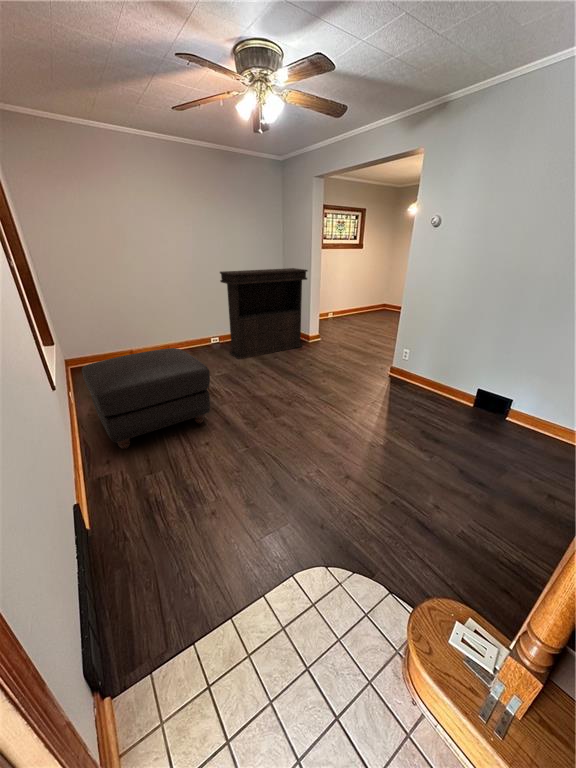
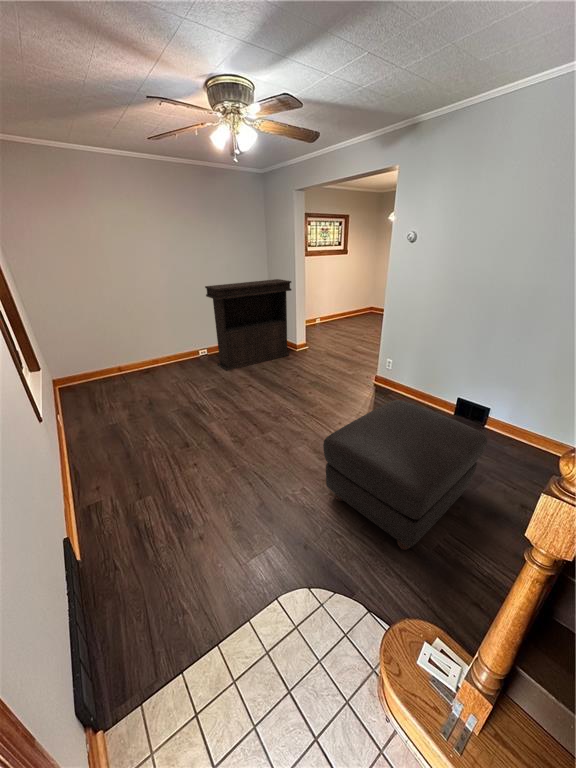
ottoman: present [82,348,210,449] -> present [323,400,487,550]

